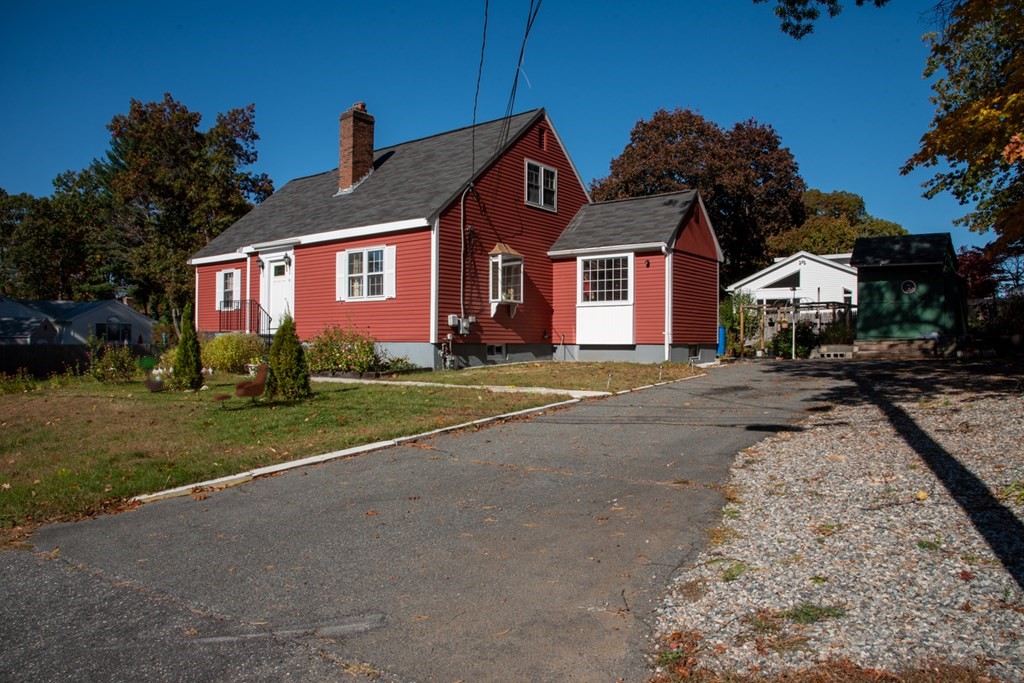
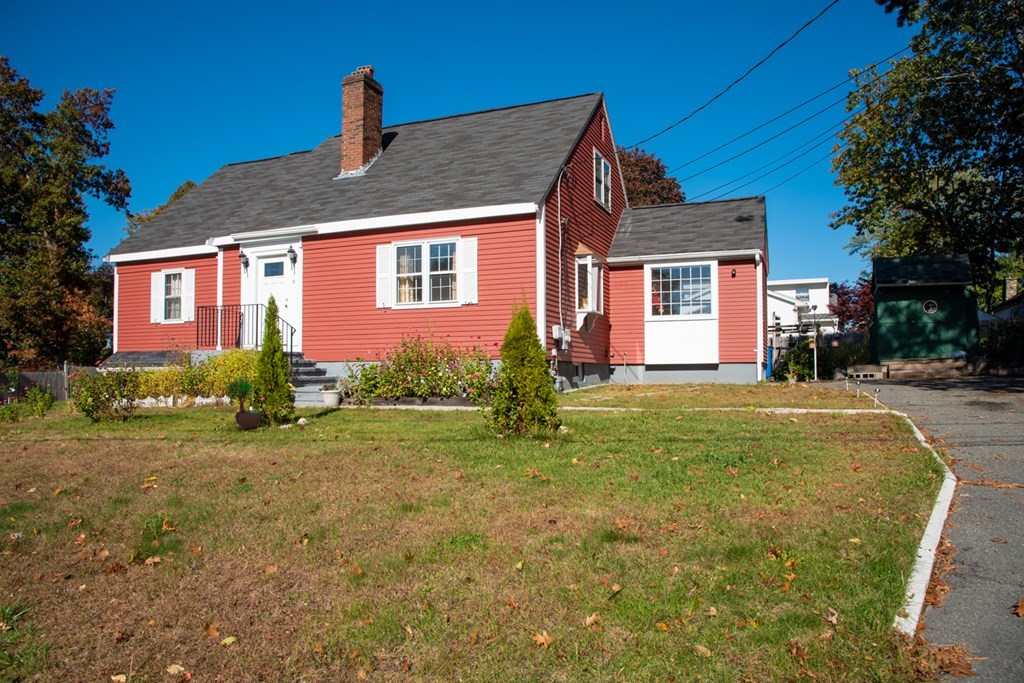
lounge chair: present [214,364,269,410] -> none [463,385,522,456]

